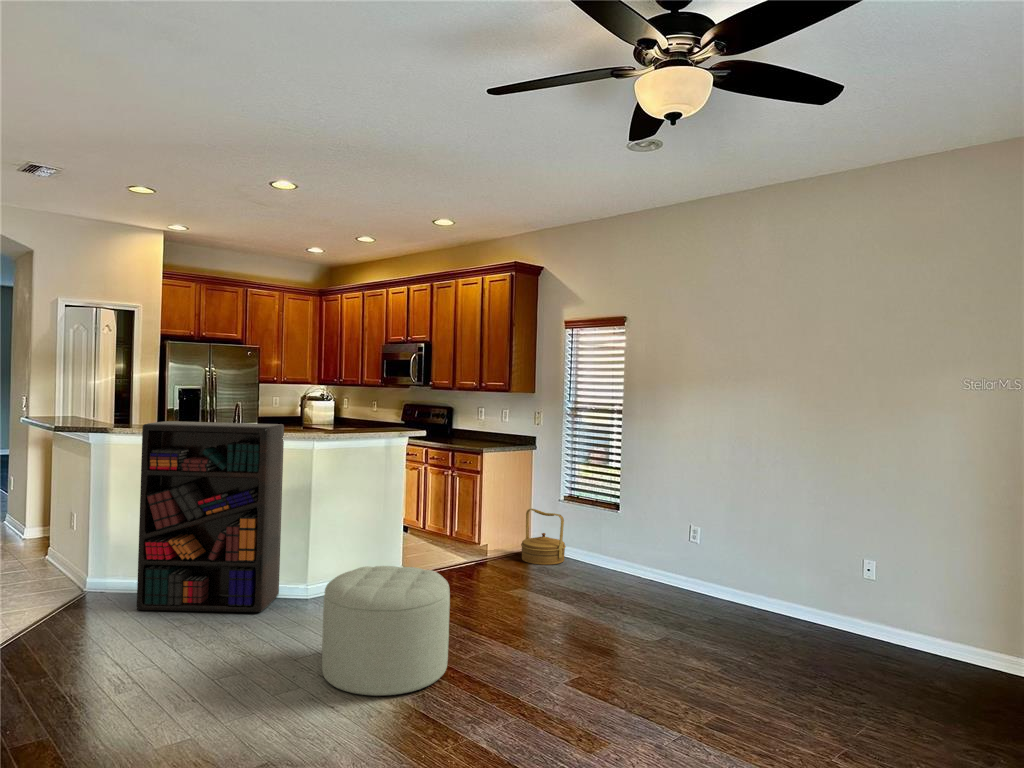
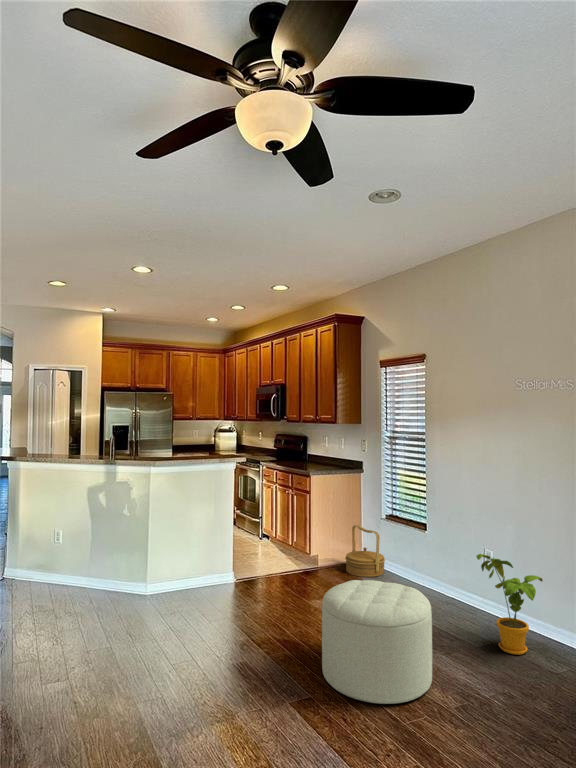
bookshelf: present [137,421,284,612] -> none [18,451,129,604]
house plant: none [700,526,756,621] -> present [476,554,543,655]
ottoman: present [322,566,450,696] -> present [322,580,432,704]

